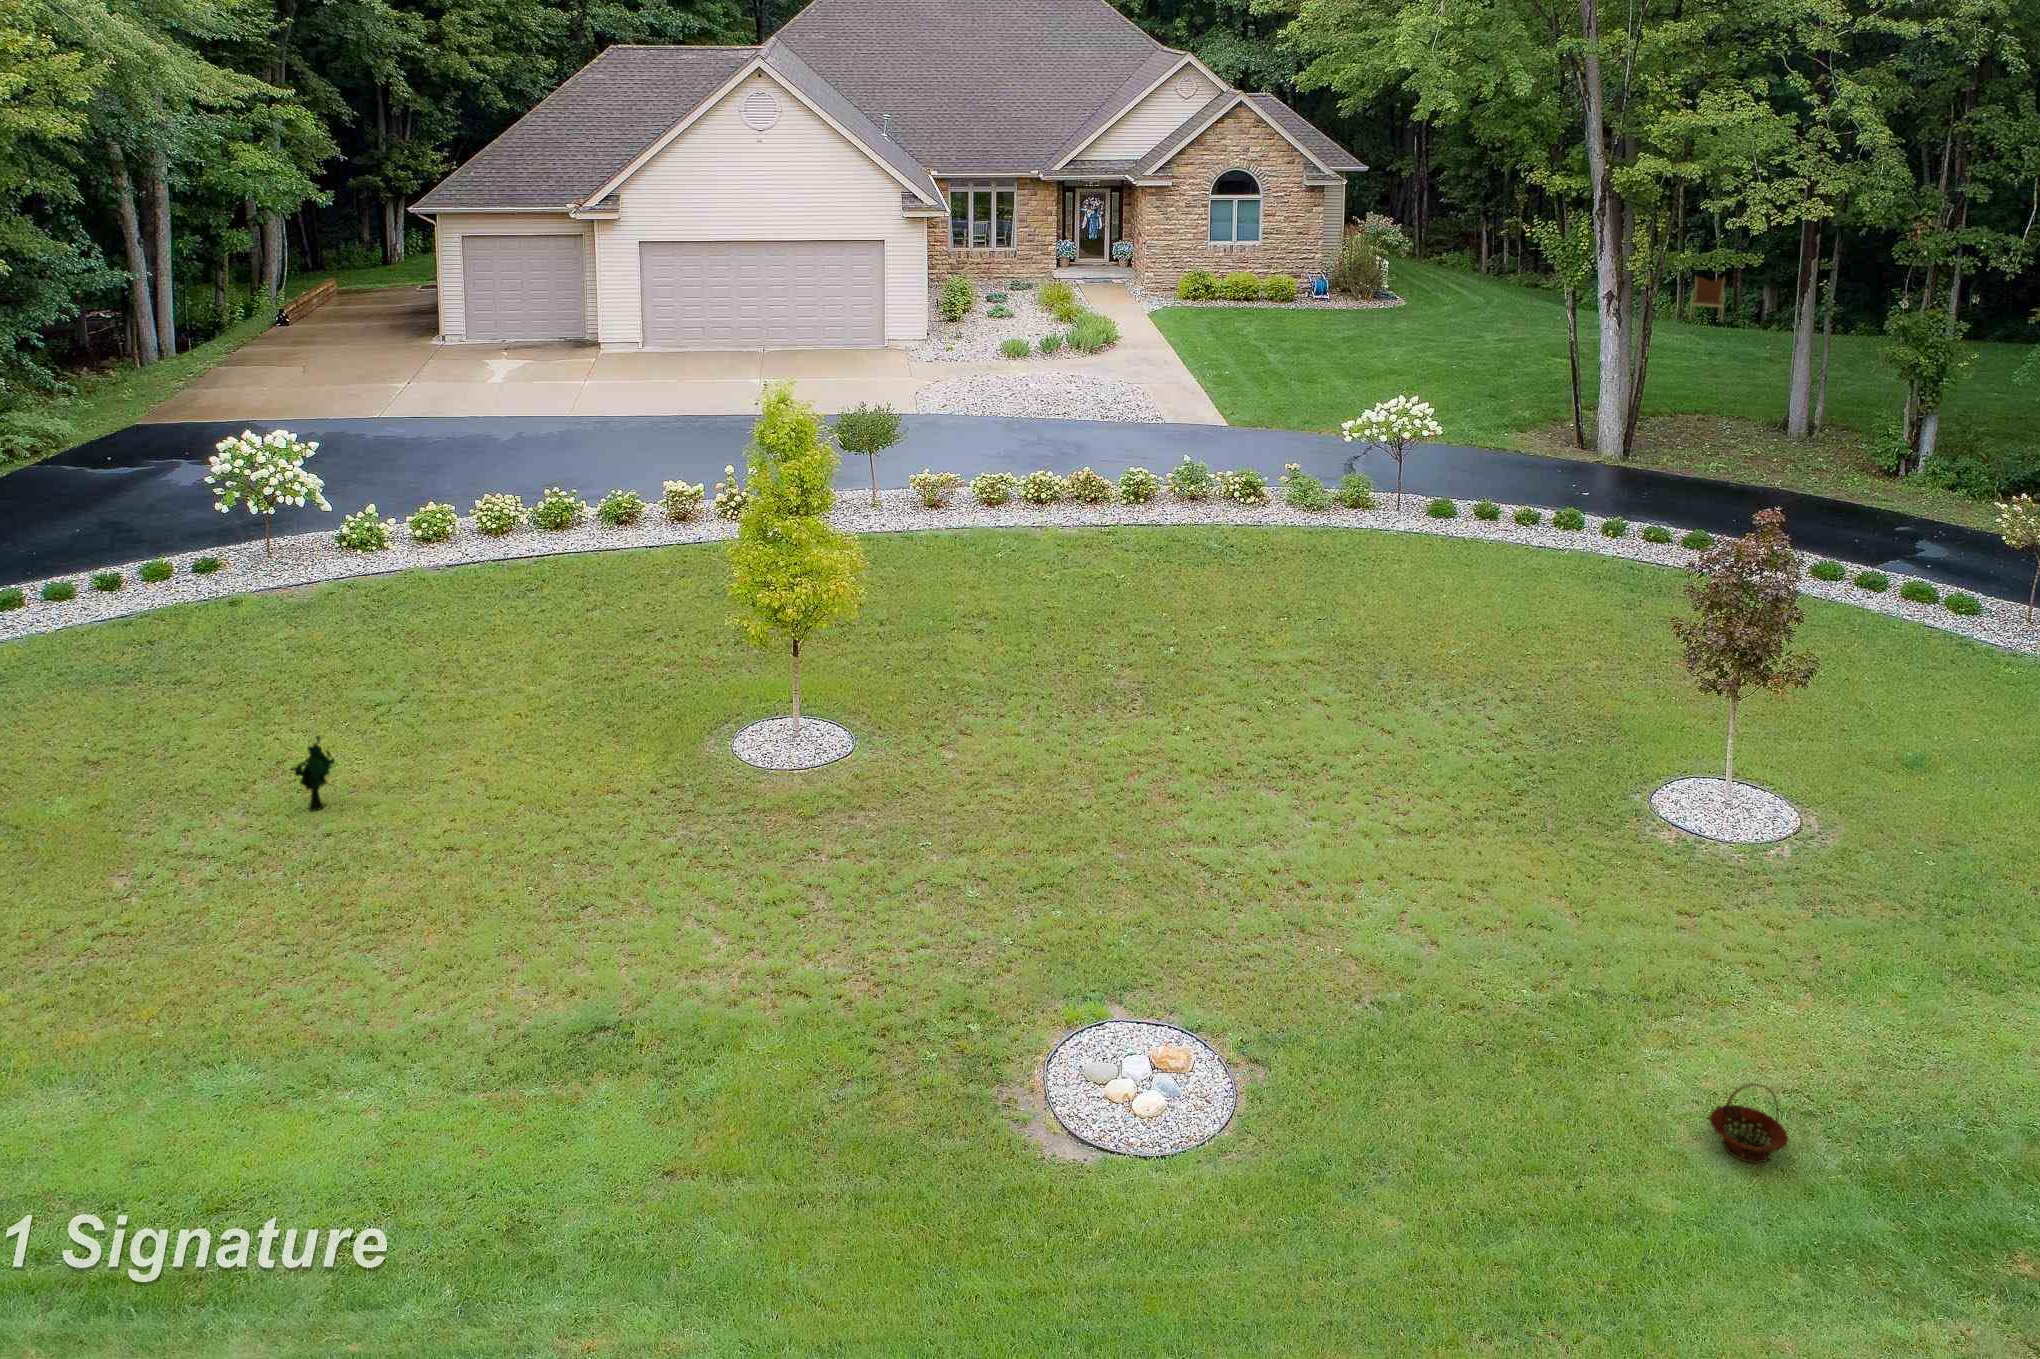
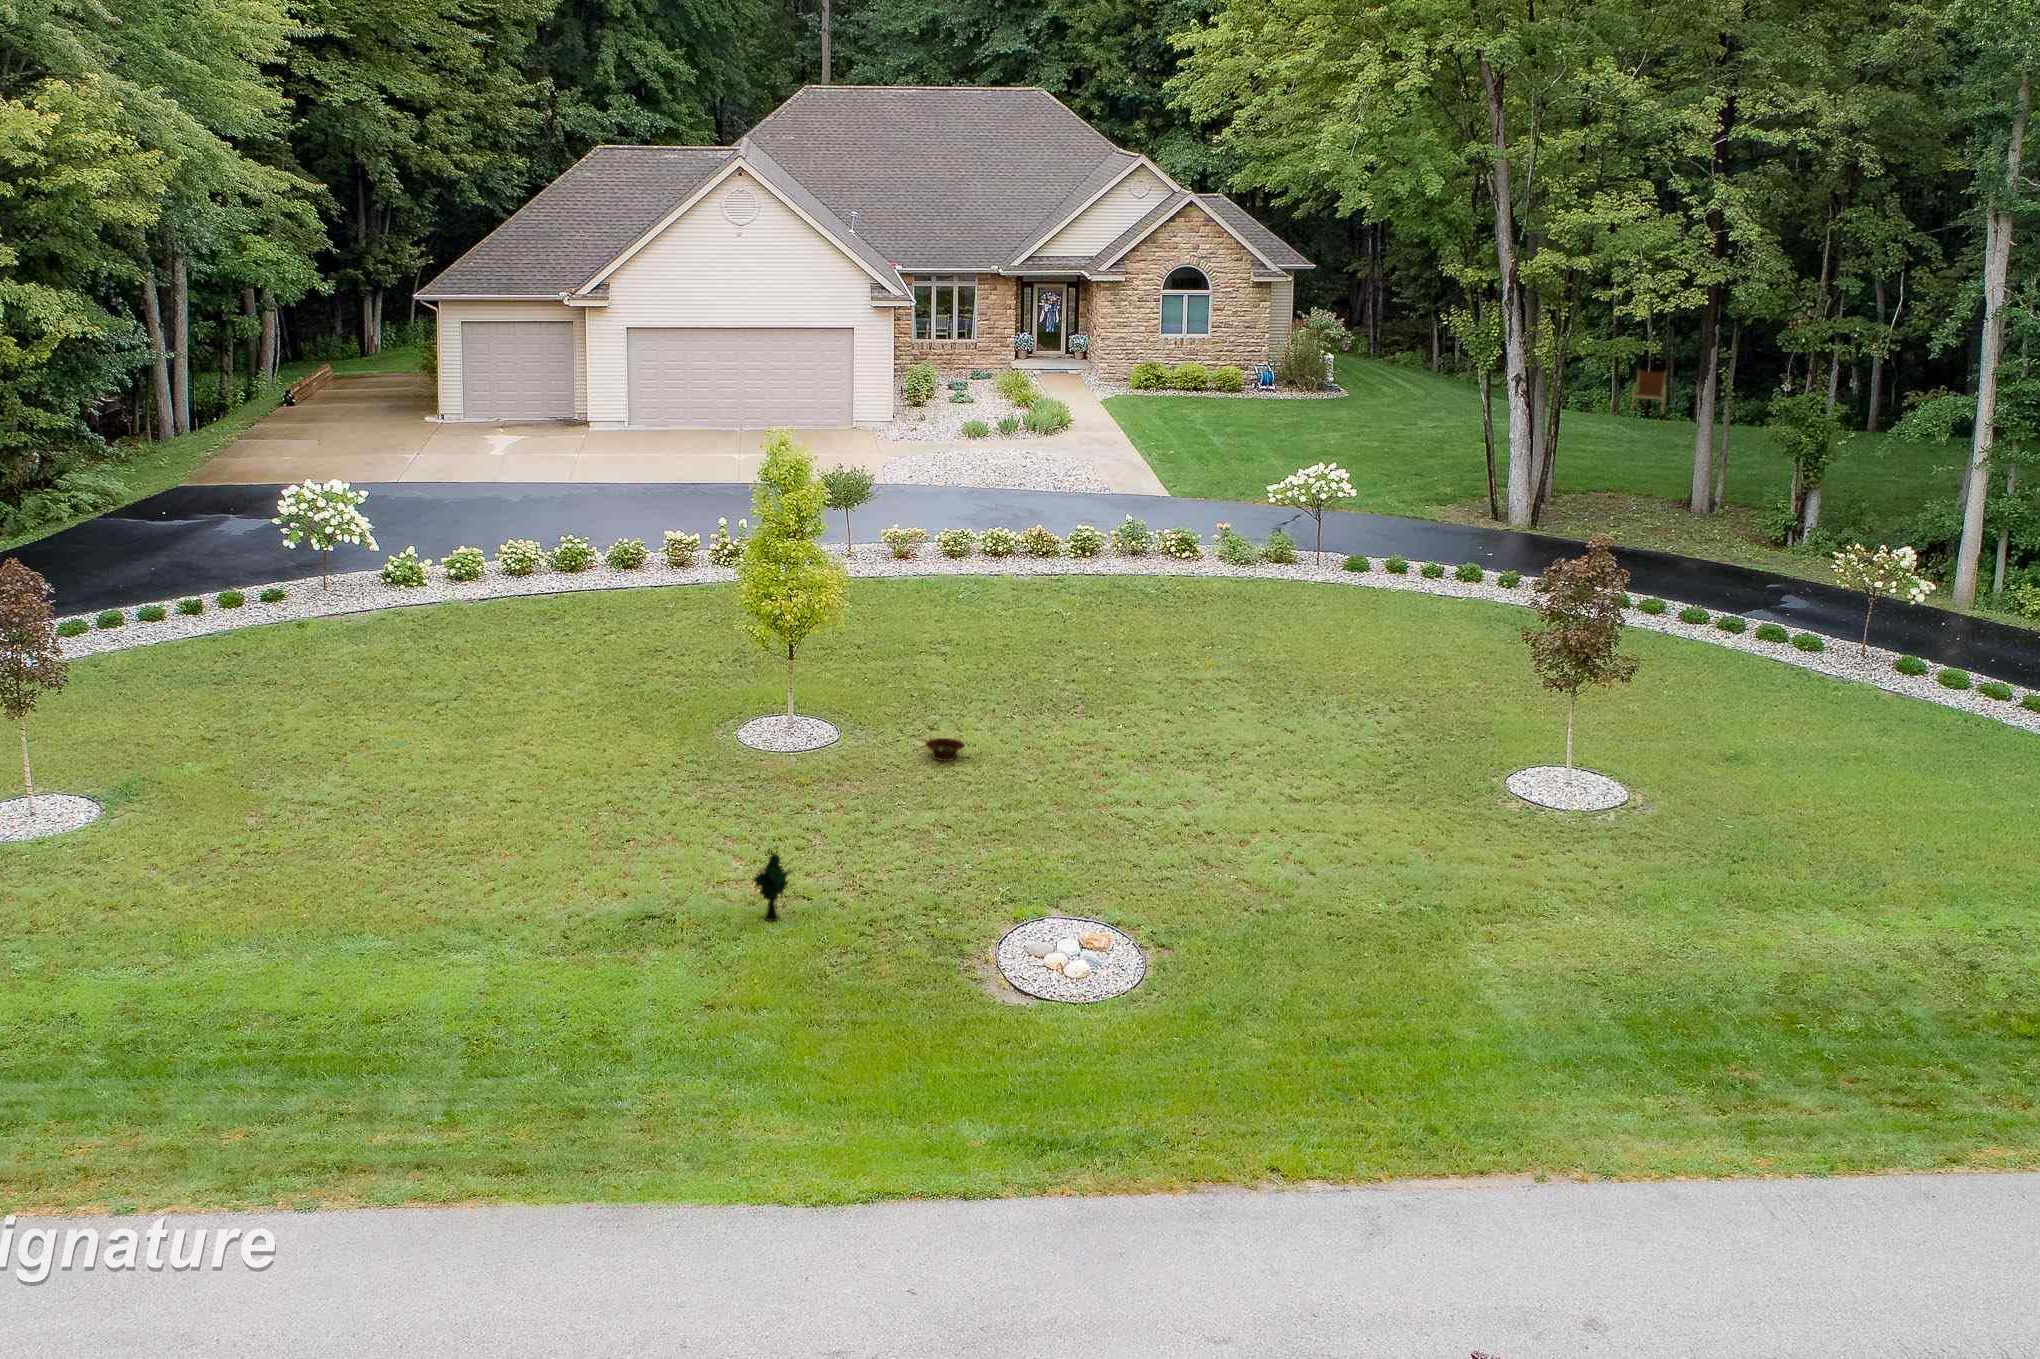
decorative plant: present [292,736,335,811] -> present [753,846,791,921]
basket: present [1710,1084,1788,1164] -> present [925,724,964,761]

